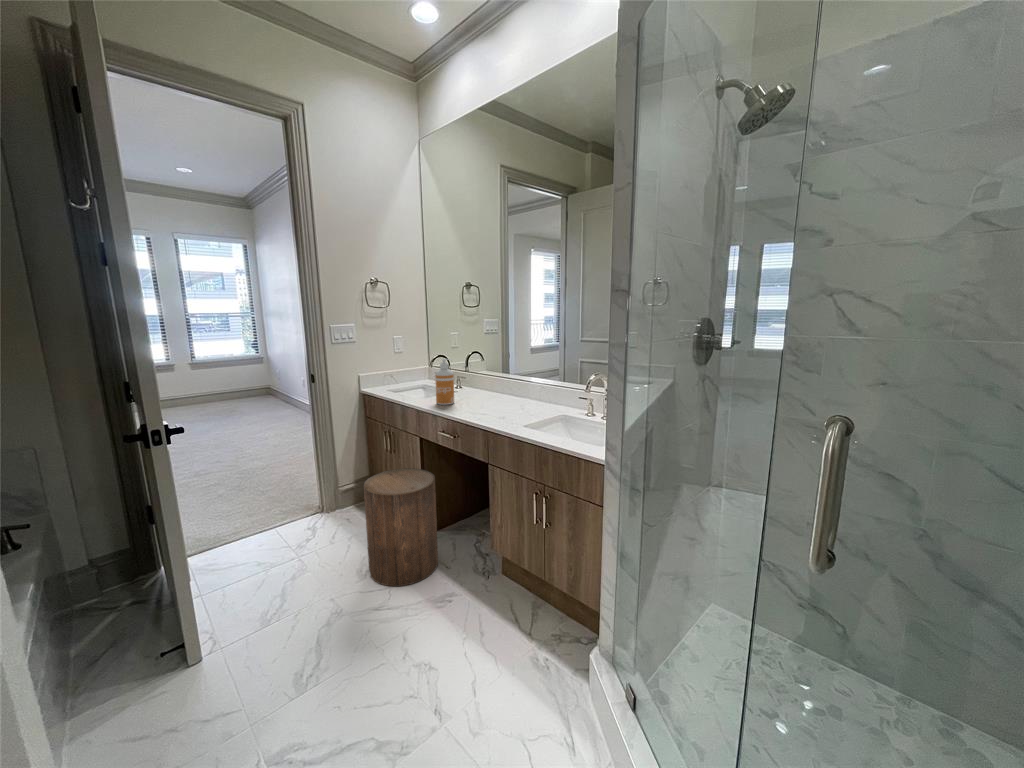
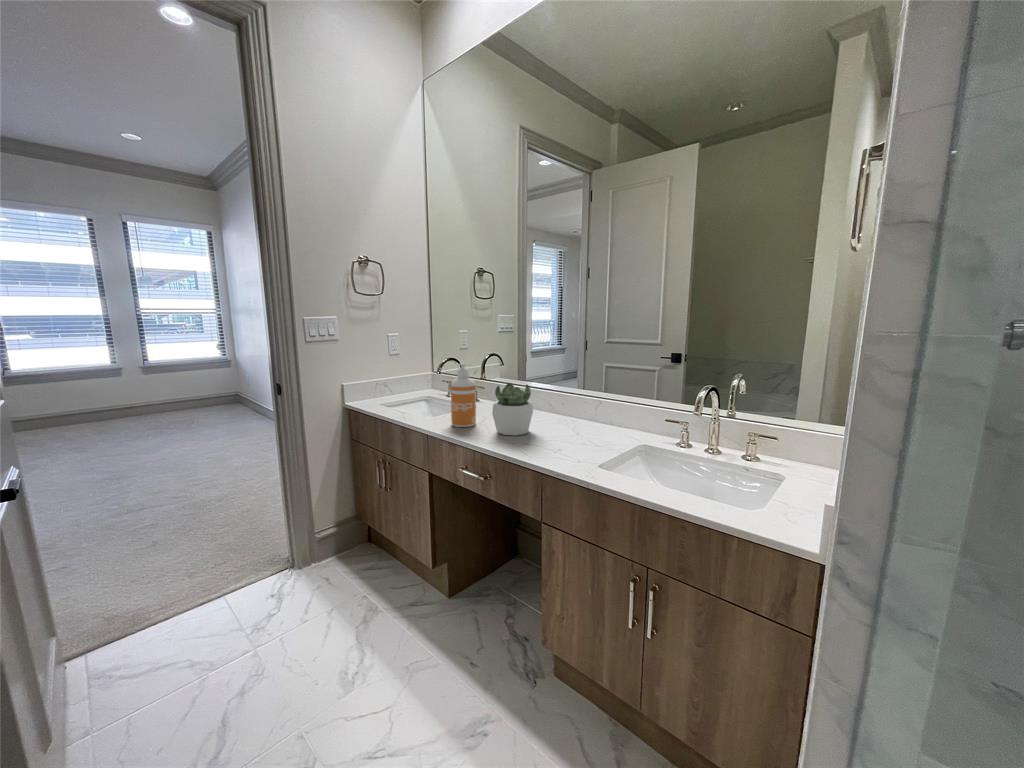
succulent plant: none [463,373,493,410] -> present [492,383,533,436]
stool: present [364,468,438,586] -> none [350,519,459,707]

